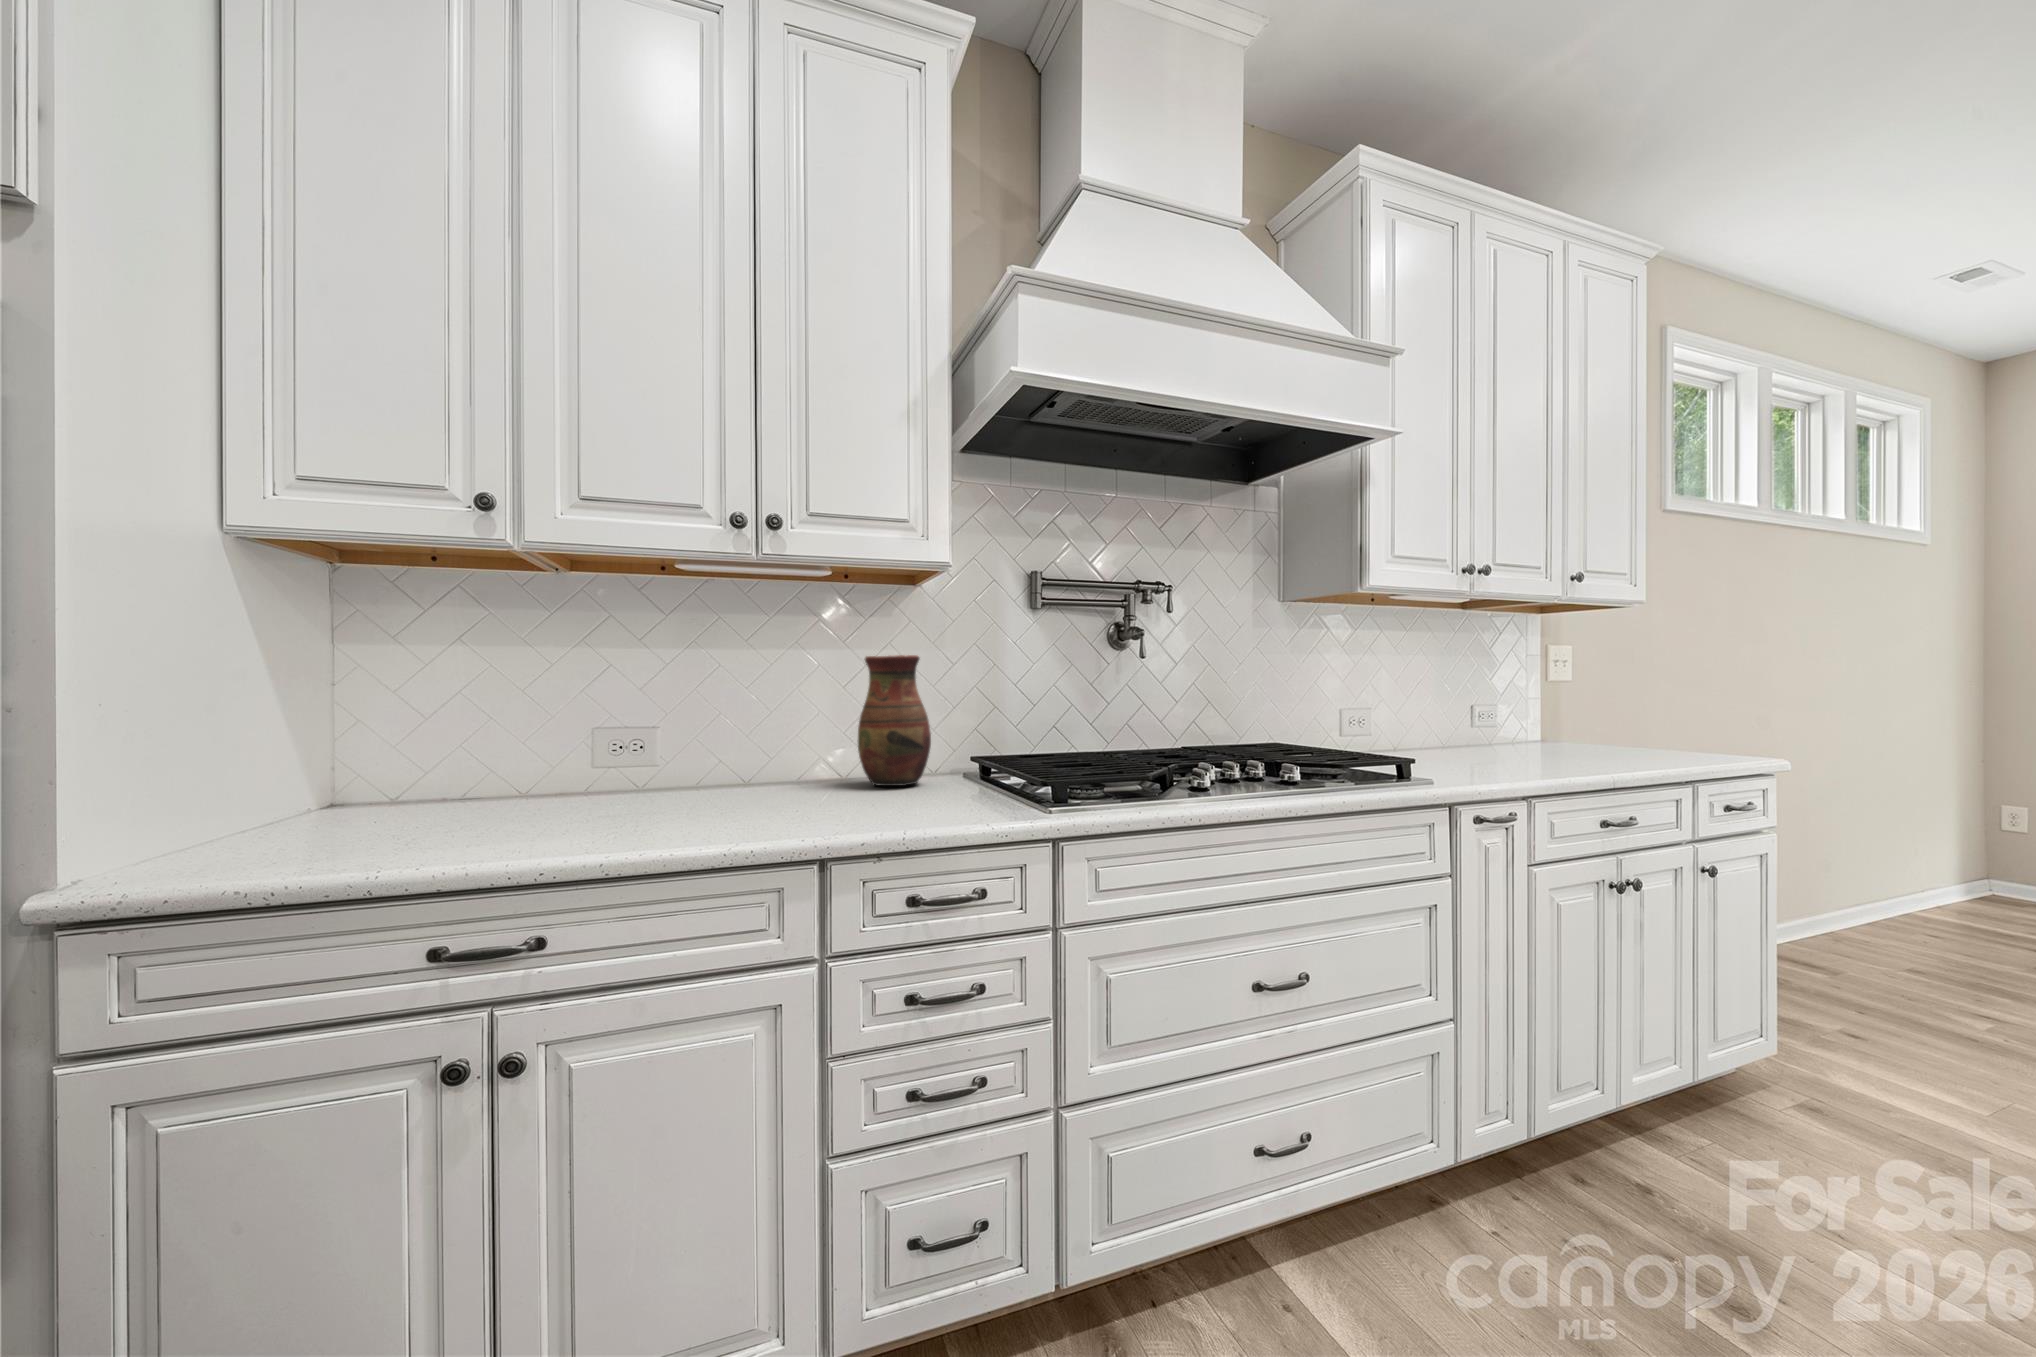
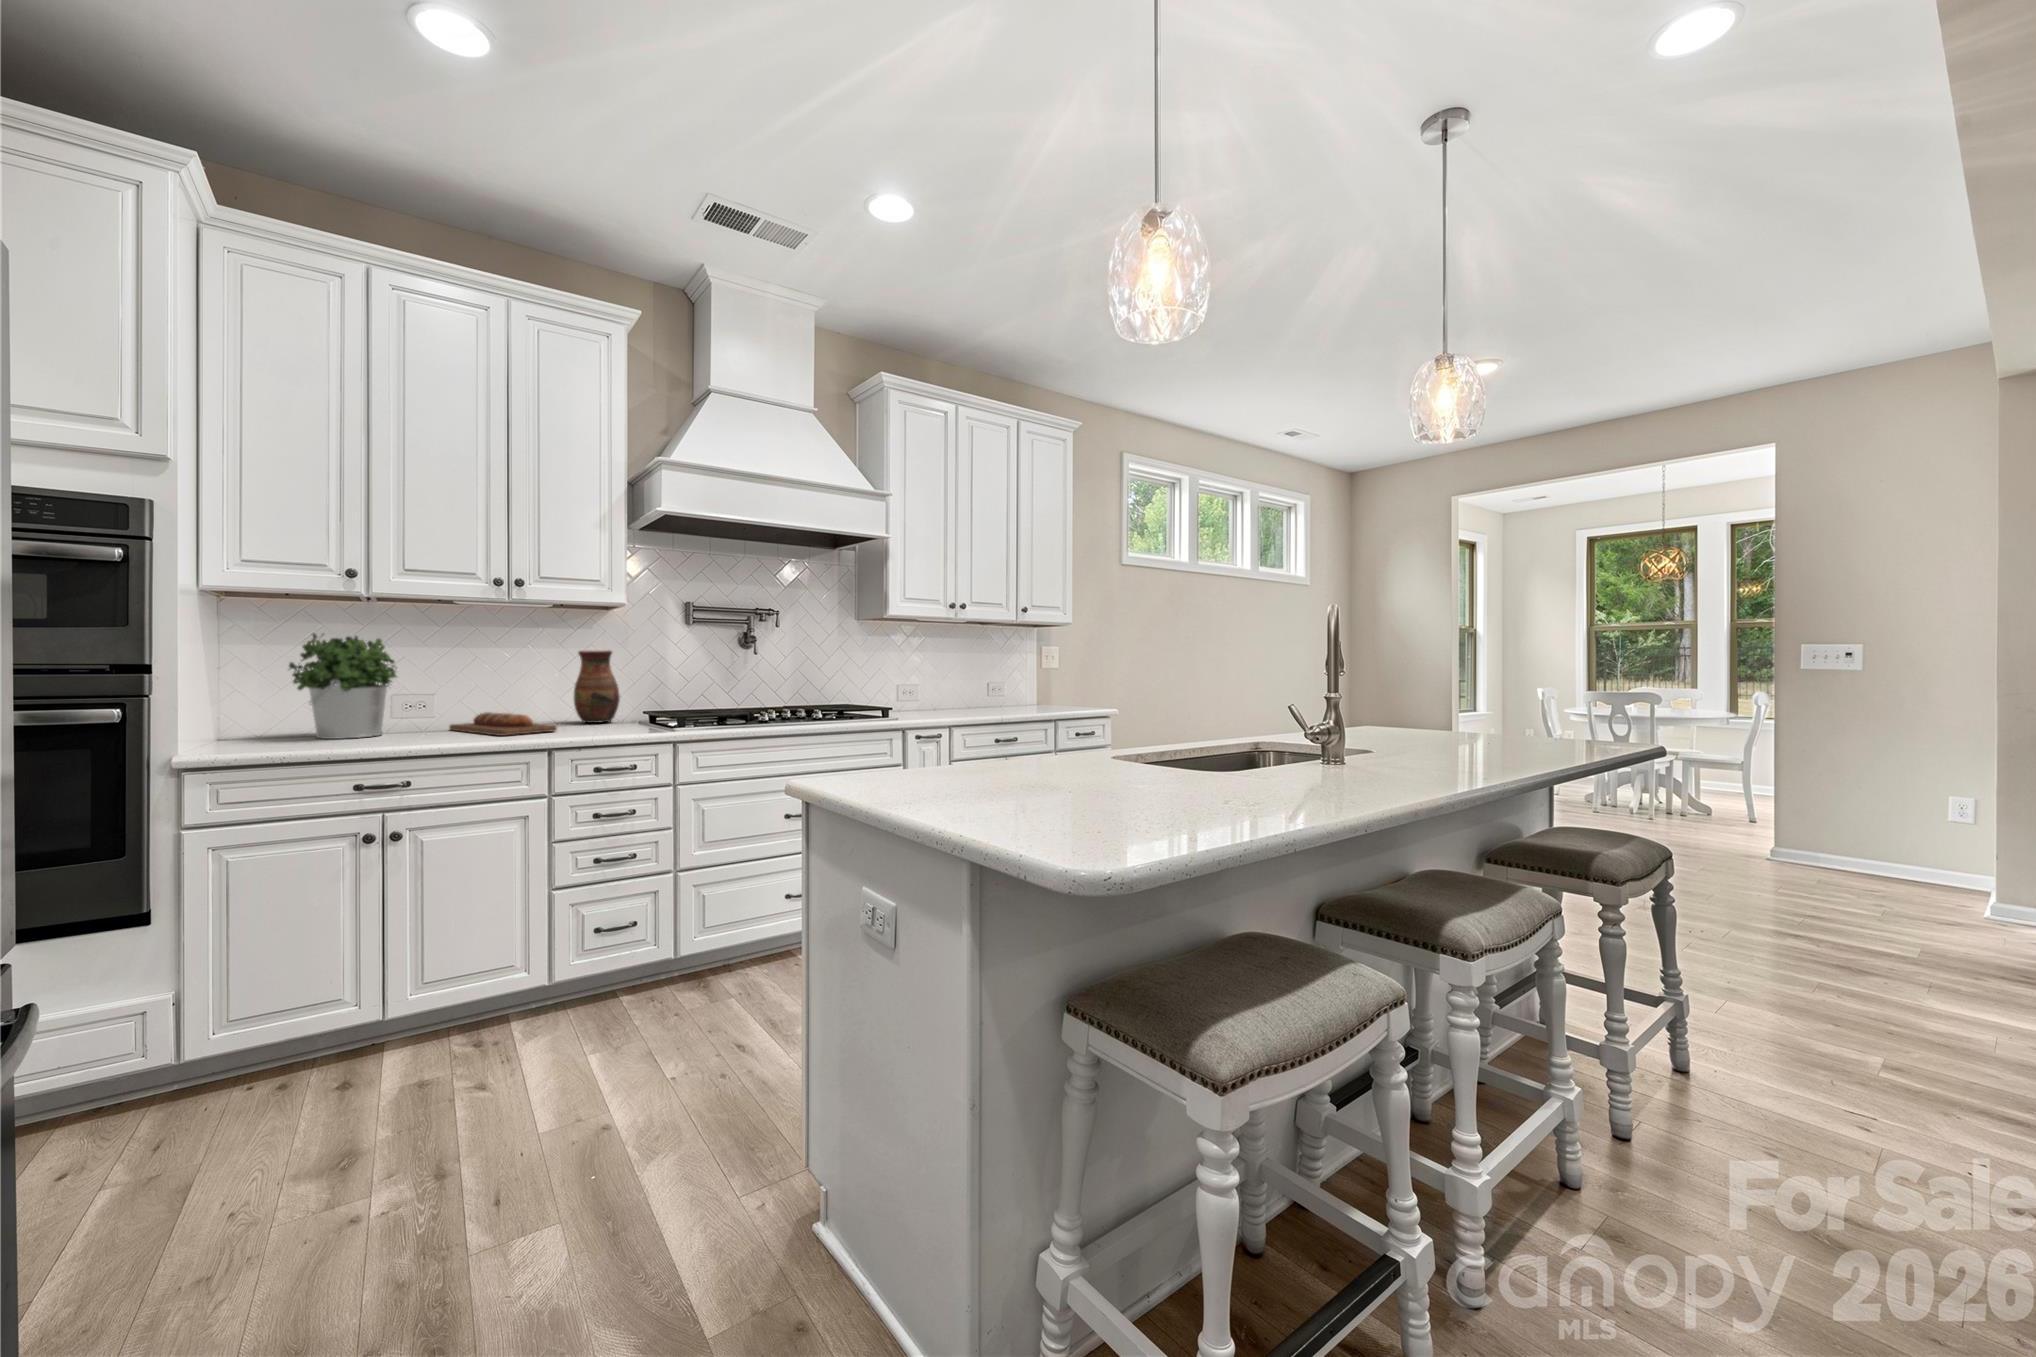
potted plant: none [386,621,569,825] -> present [289,634,397,739]
bread loaf: none [658,769,834,822] -> present [449,712,557,736]

